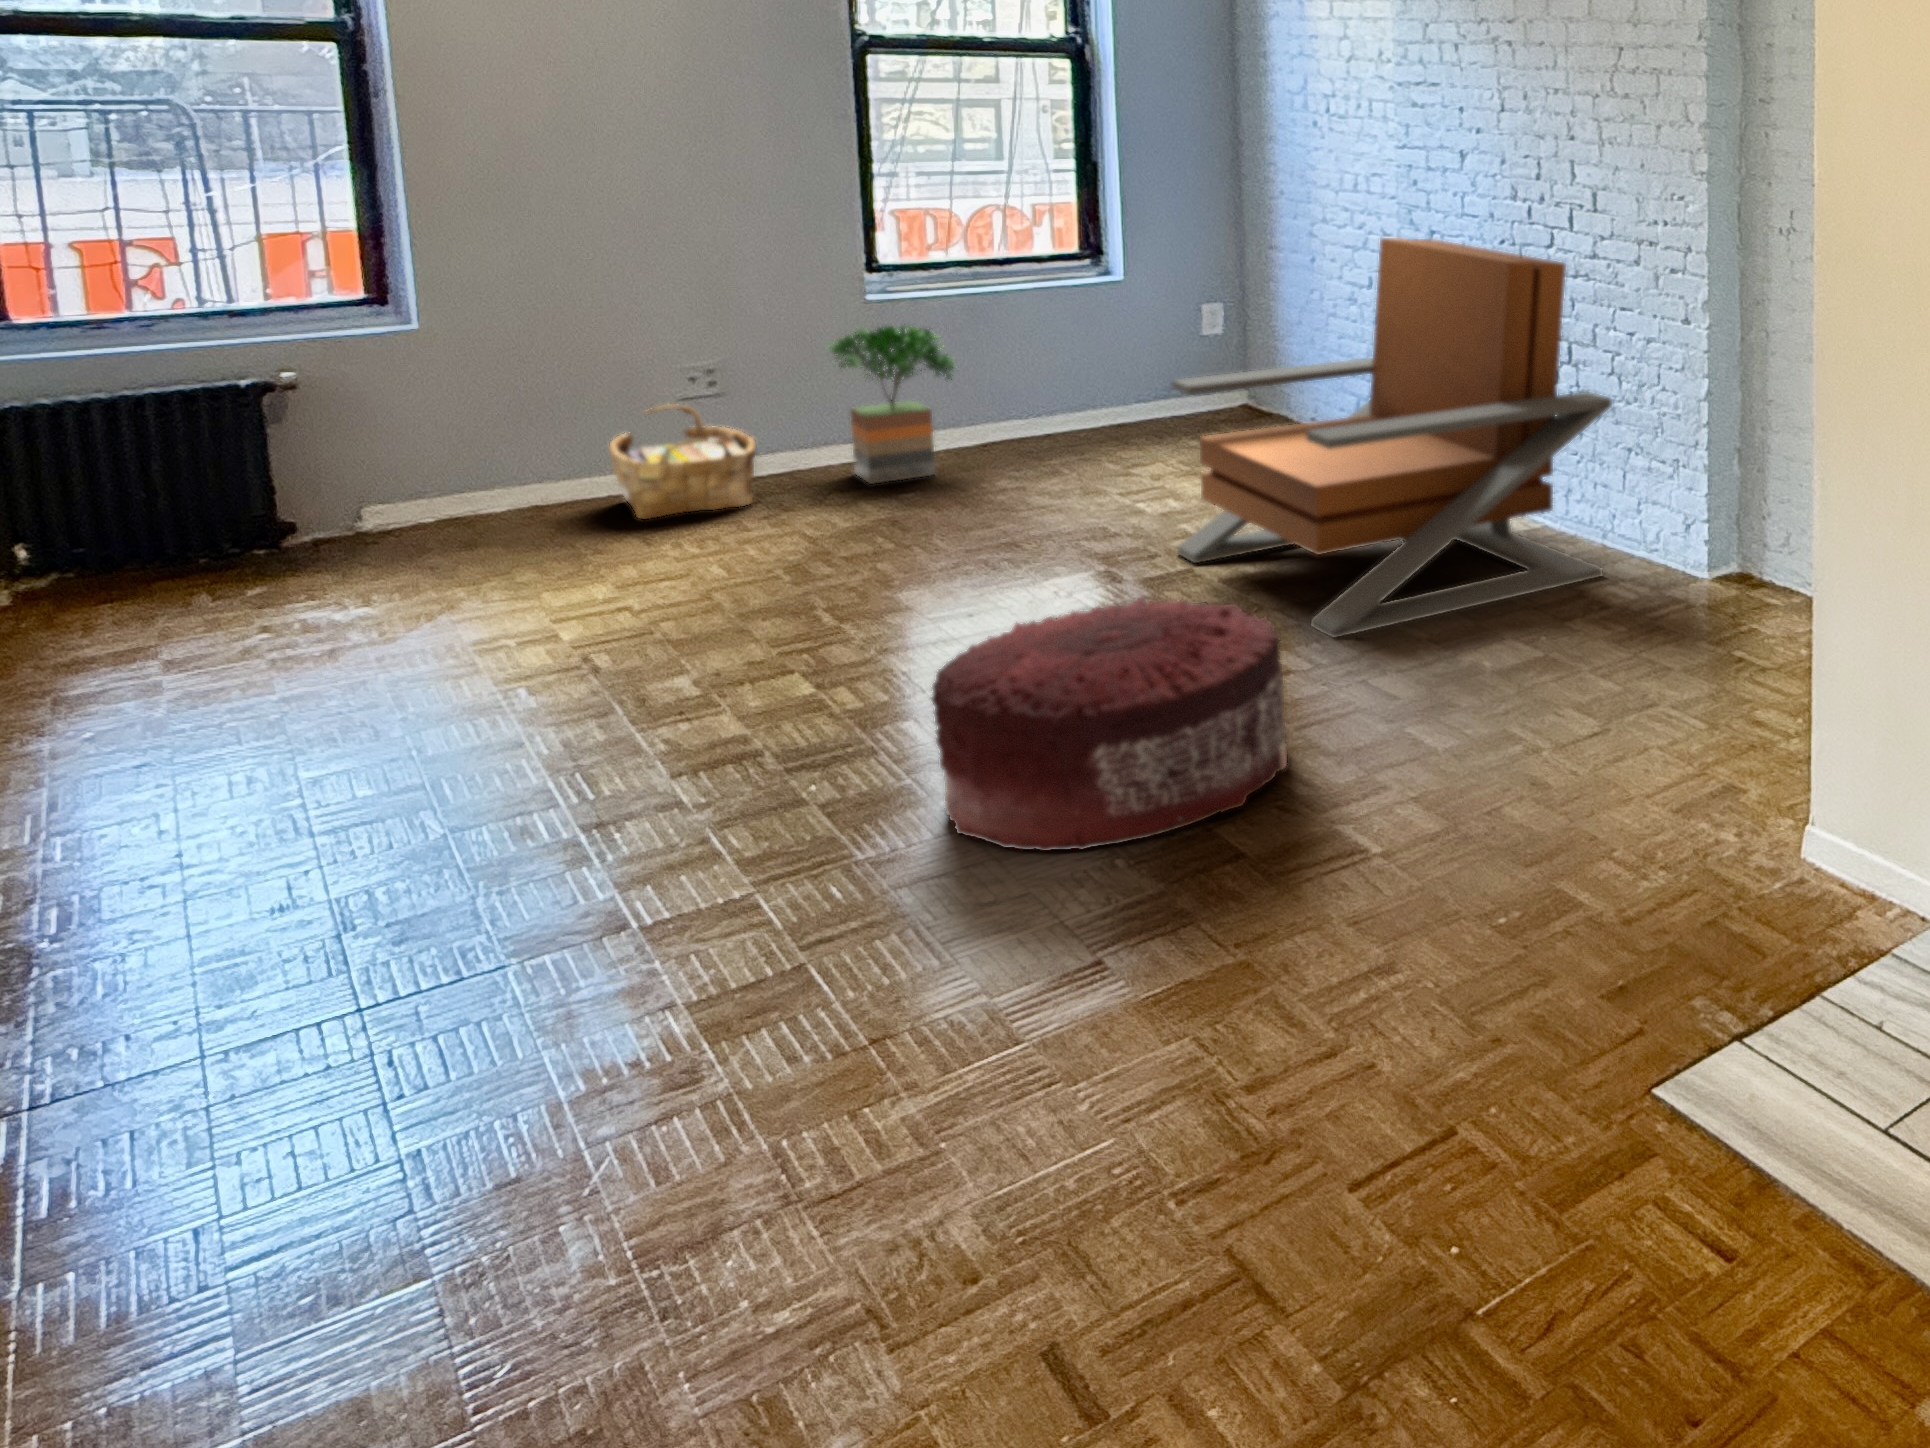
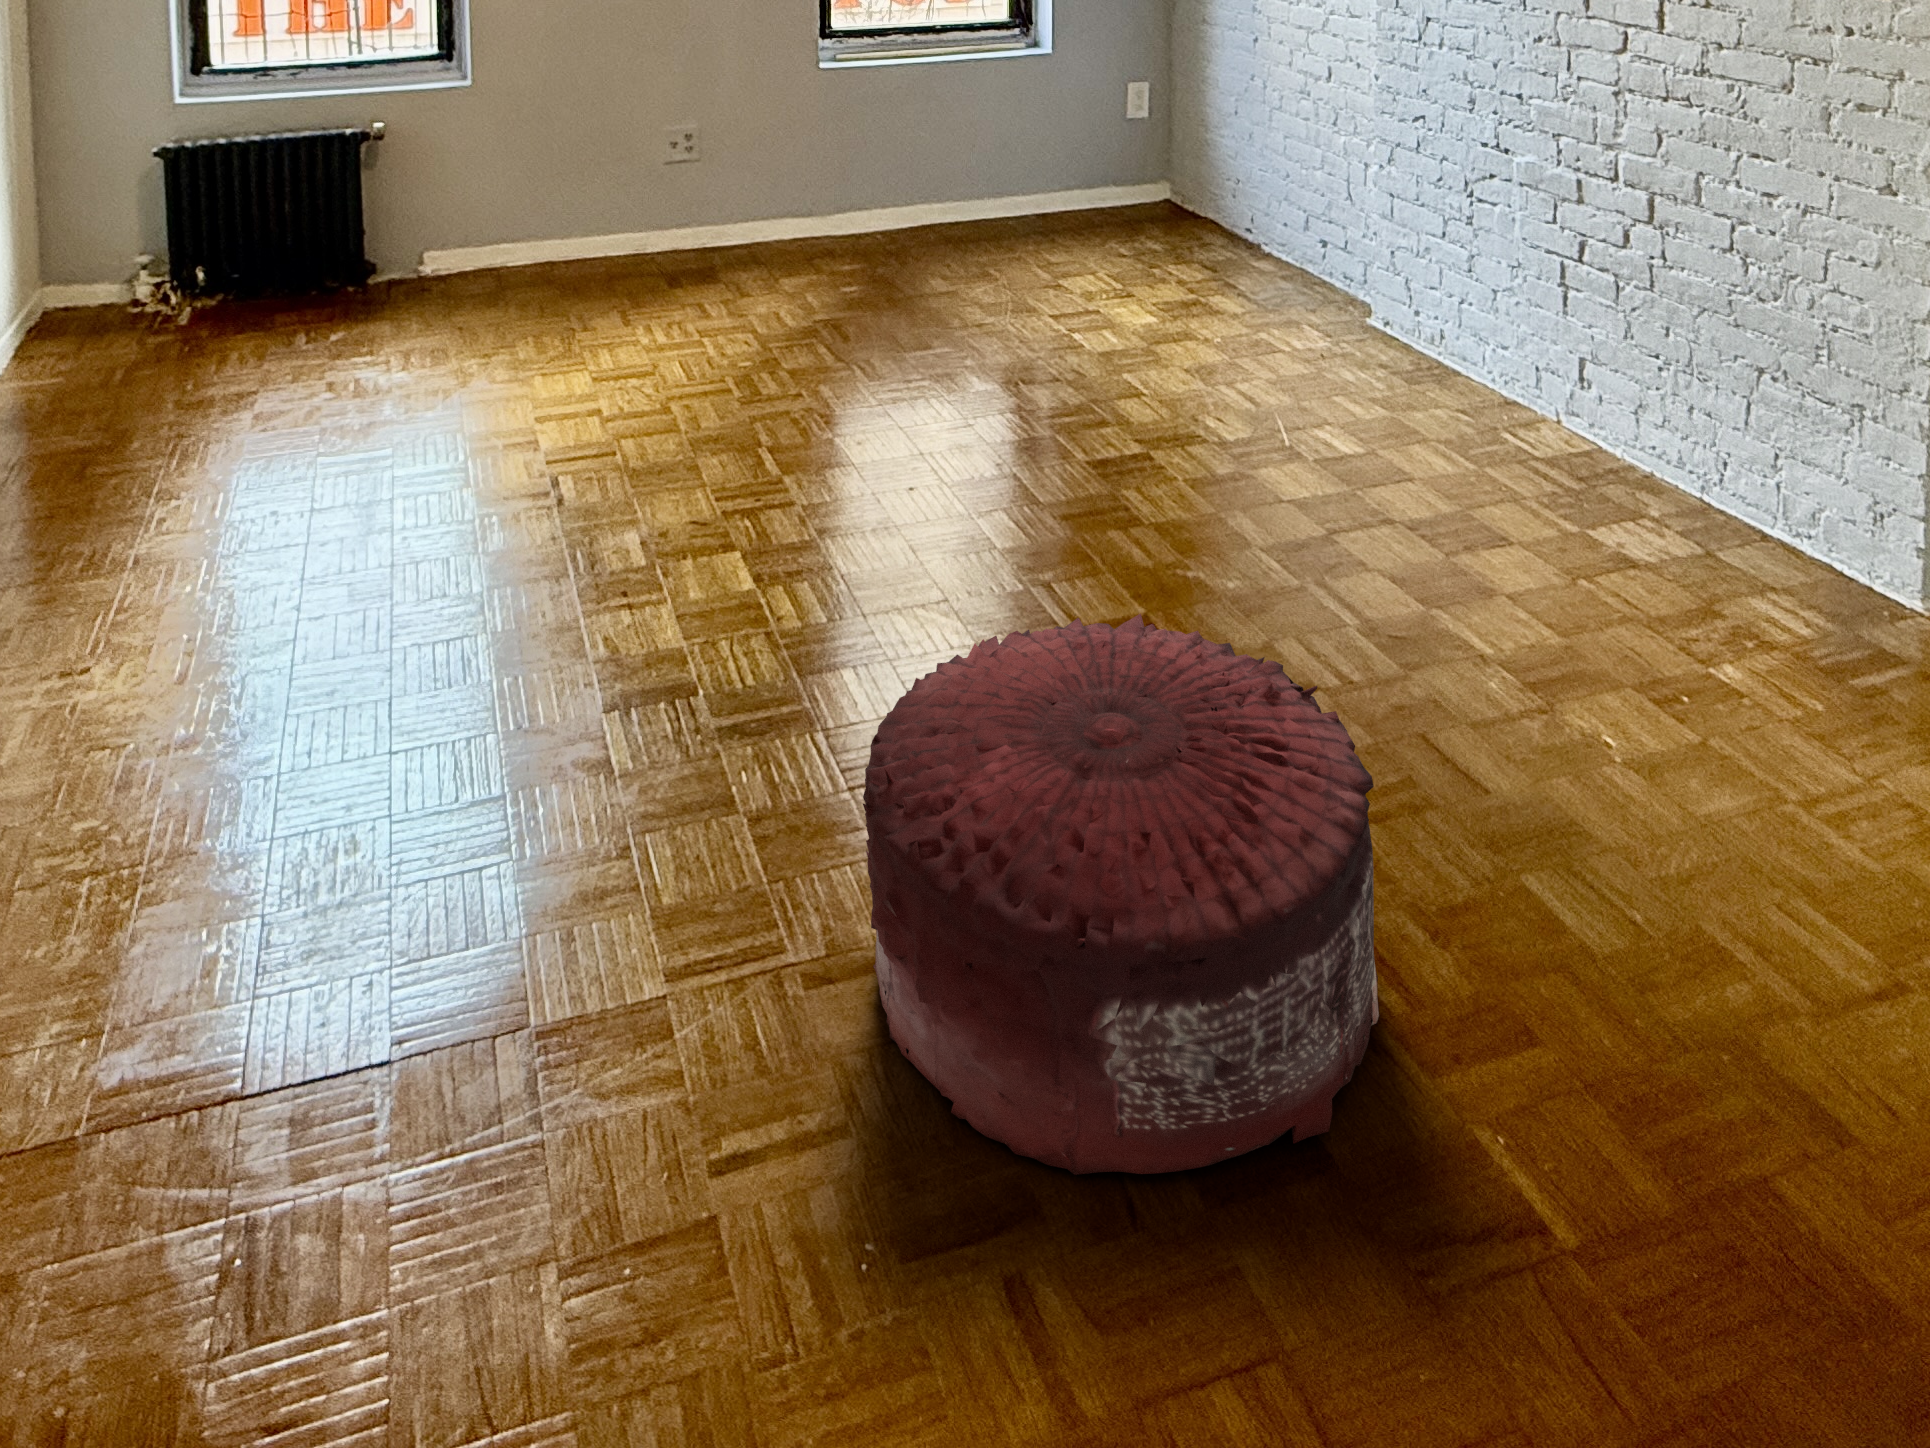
lounge chair: present [1172,238,1612,638] -> none [1126,30,1763,648]
potted tree: present [829,326,956,484] -> none [784,94,900,264]
woven basket: present [610,405,756,519] -> none [606,167,722,288]

